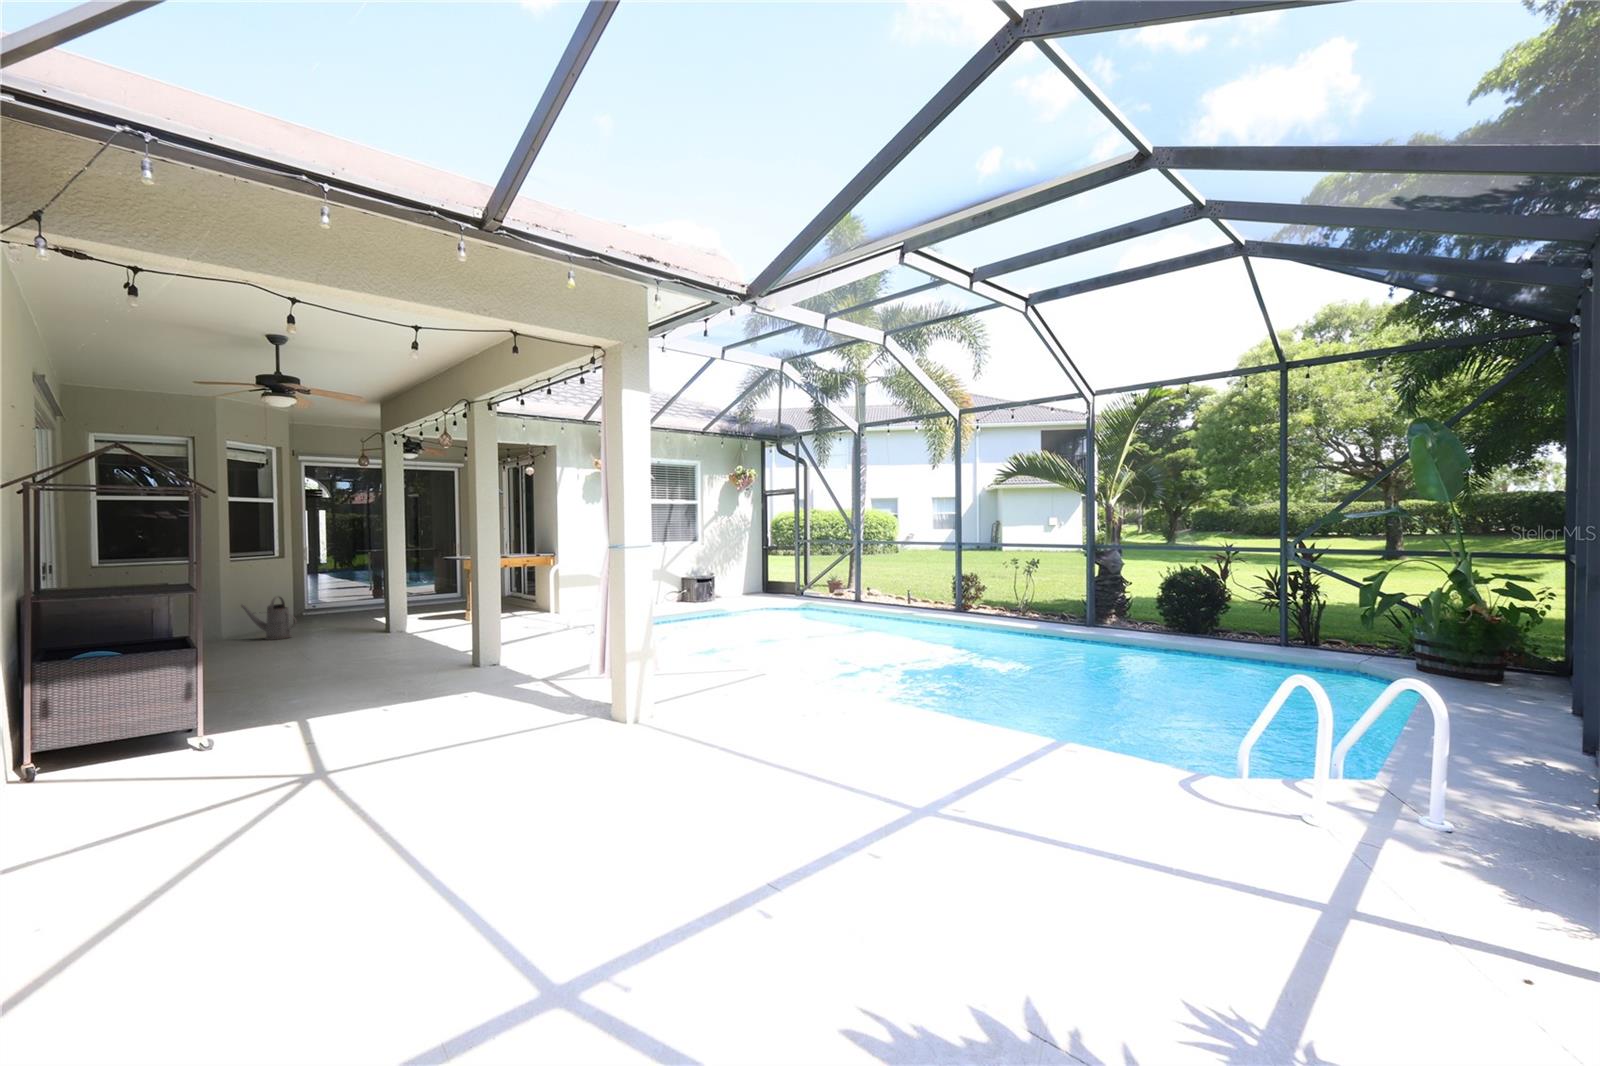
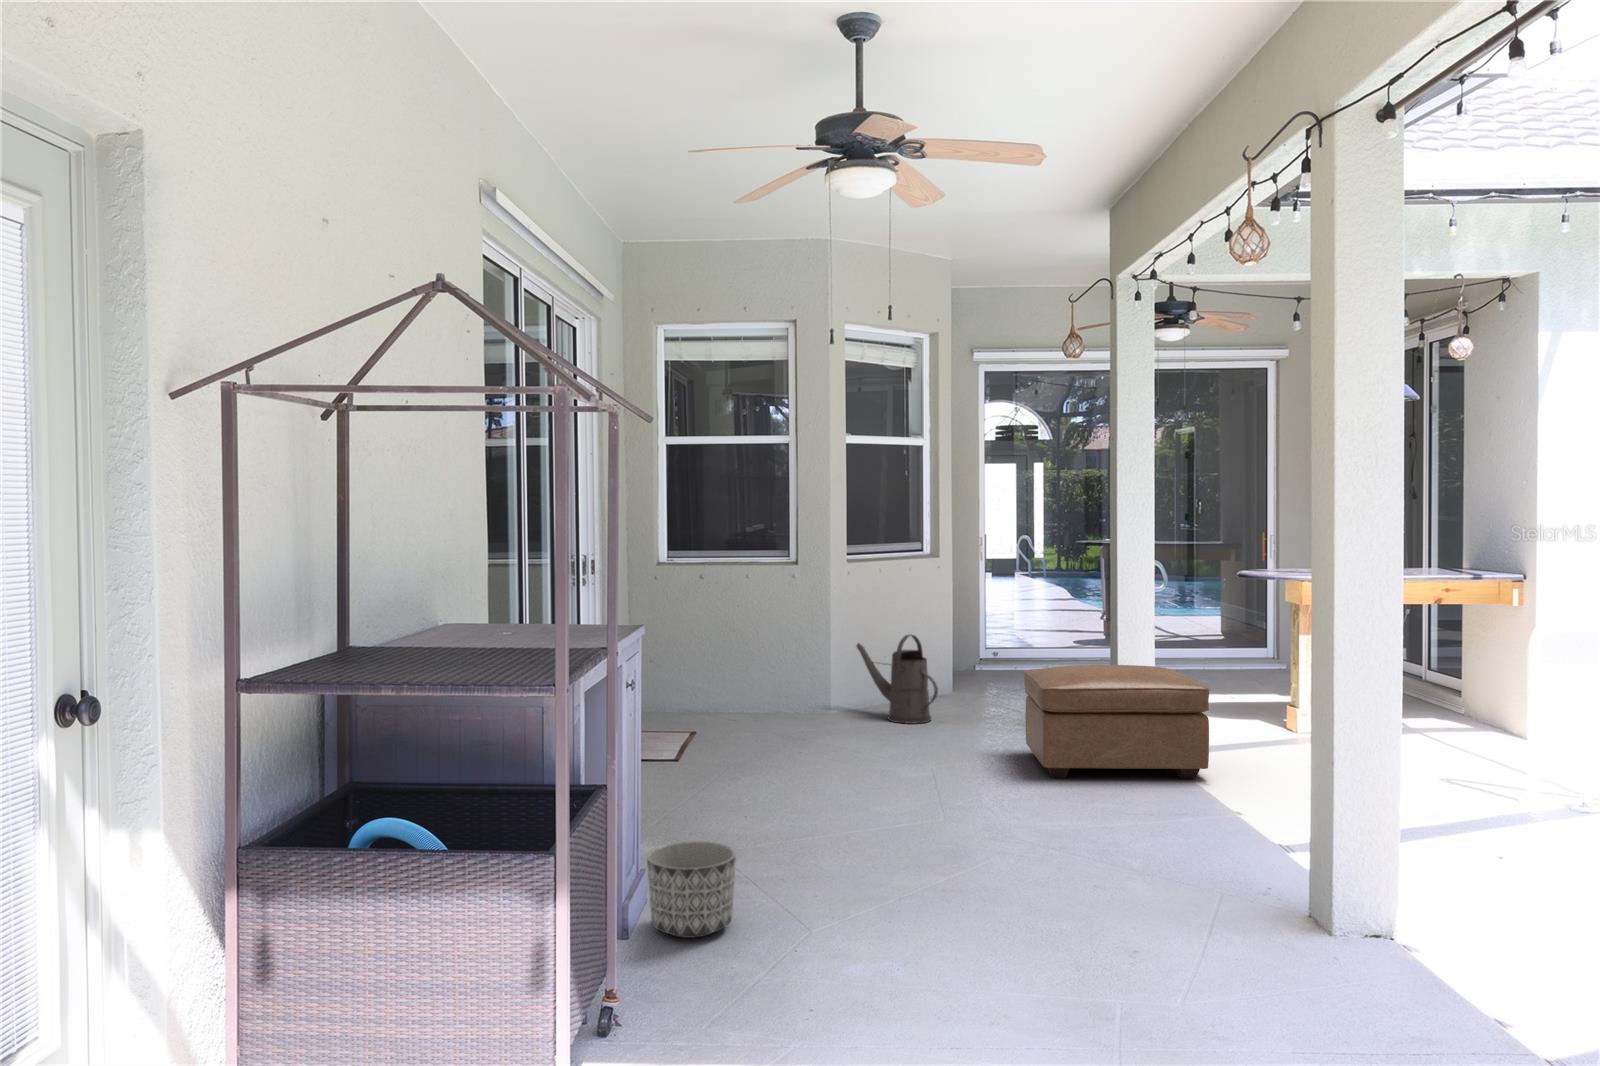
ottoman: none [350,596,436,644] -> present [1024,665,1209,779]
planter: none [209,663,253,698] -> present [647,841,736,938]

